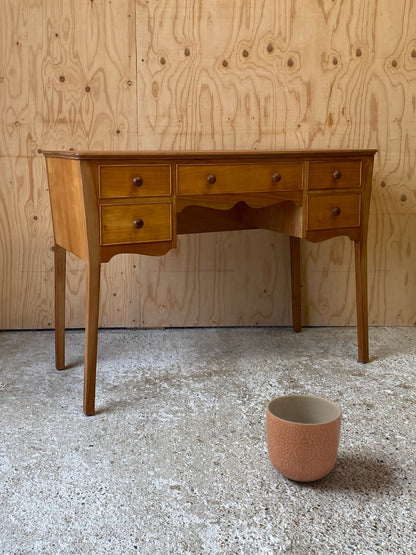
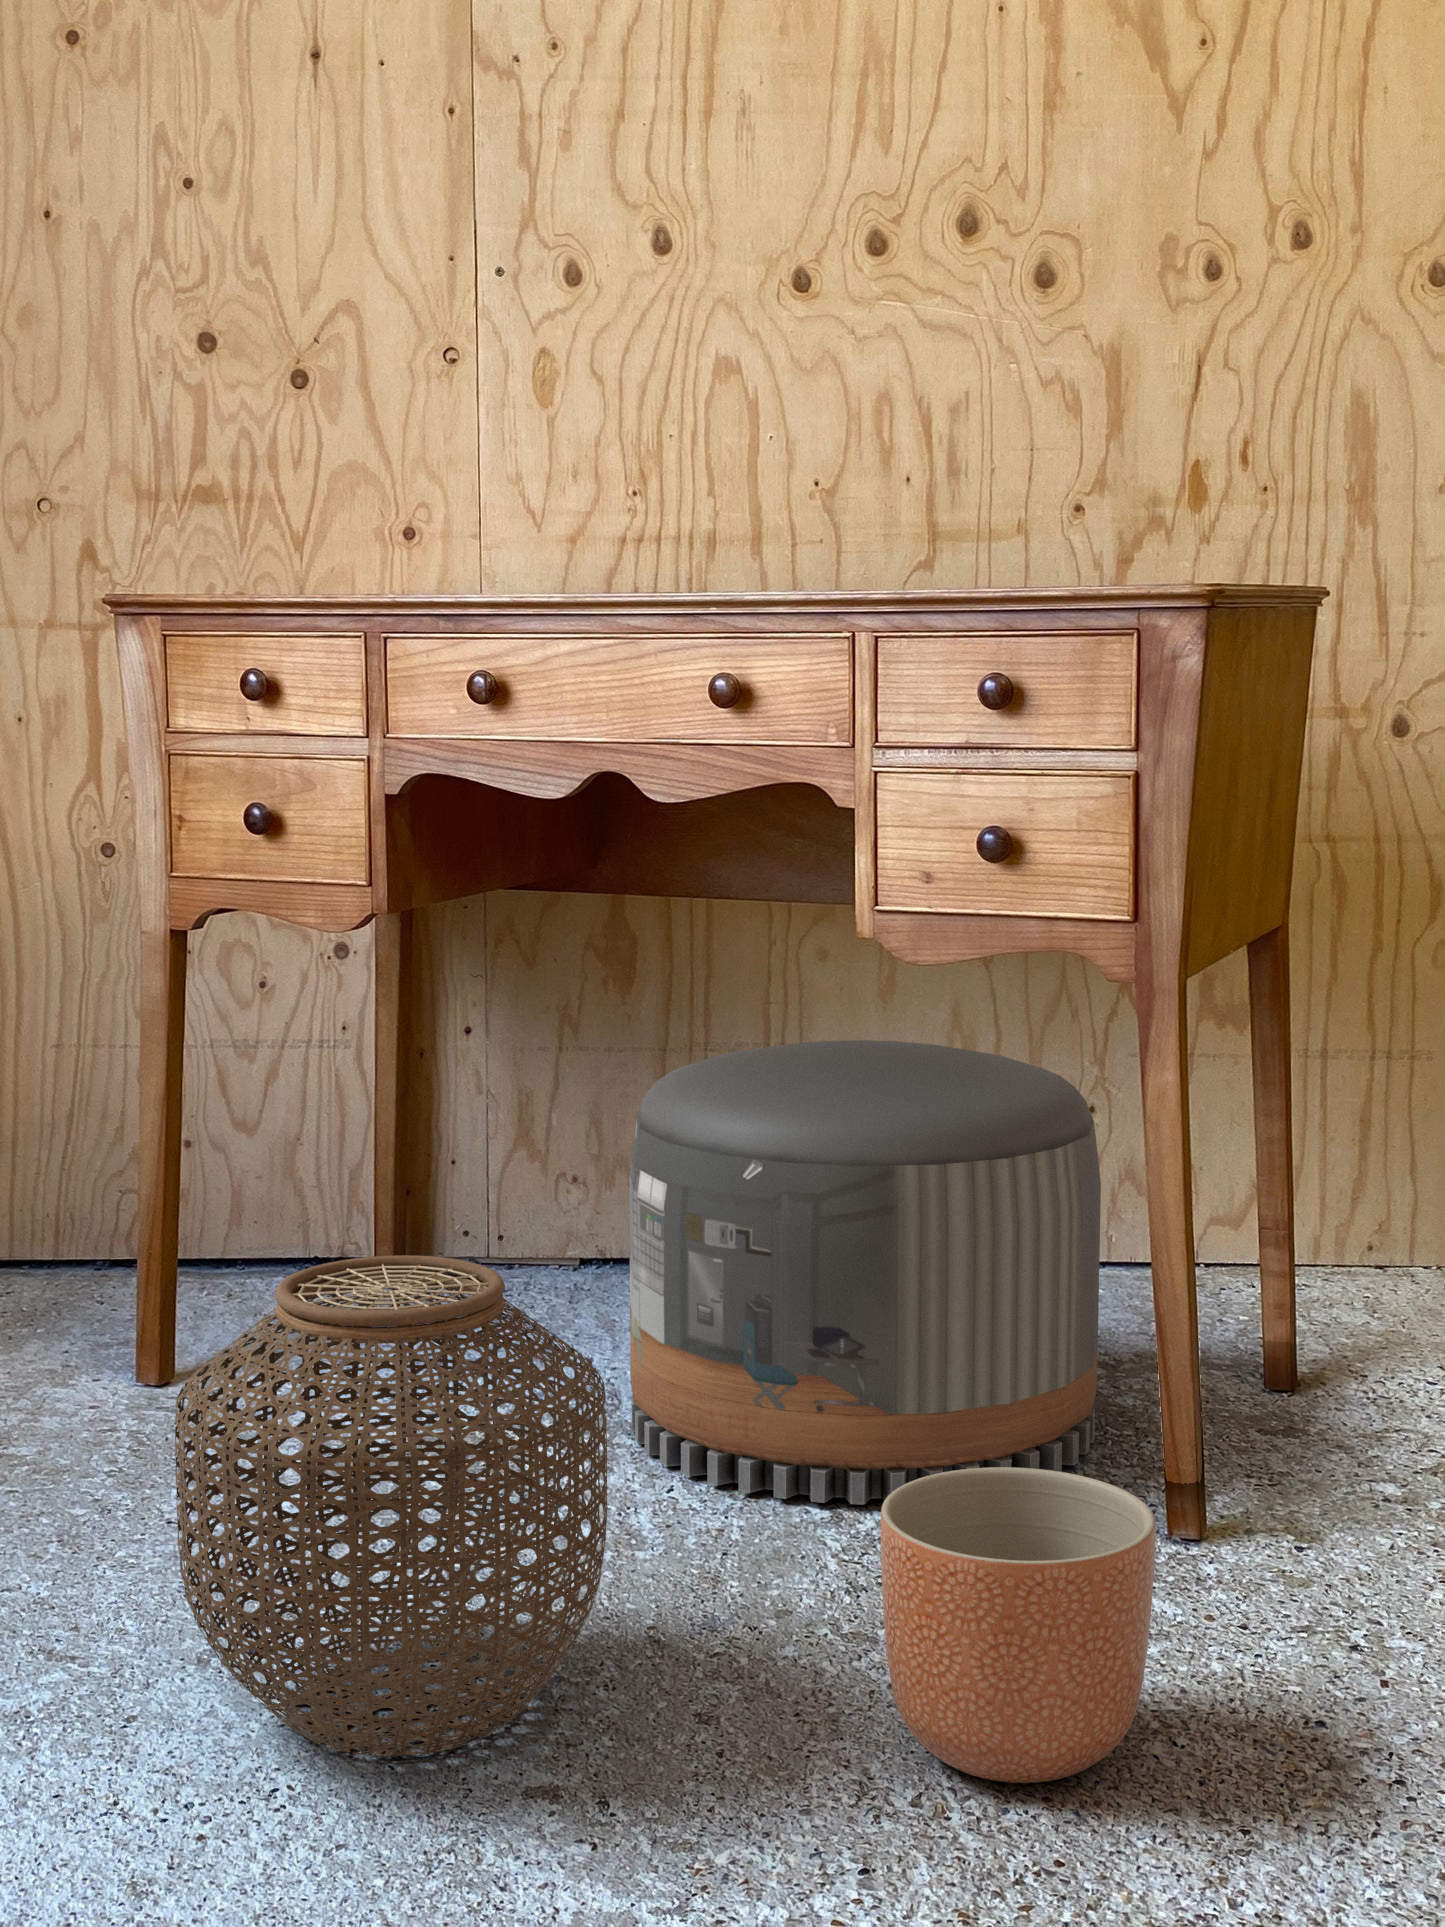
pouf: none [185,272,311,398] -> present [629,1040,1101,1505]
woven basket: none [70,339,190,477] -> present [175,1255,607,1757]

